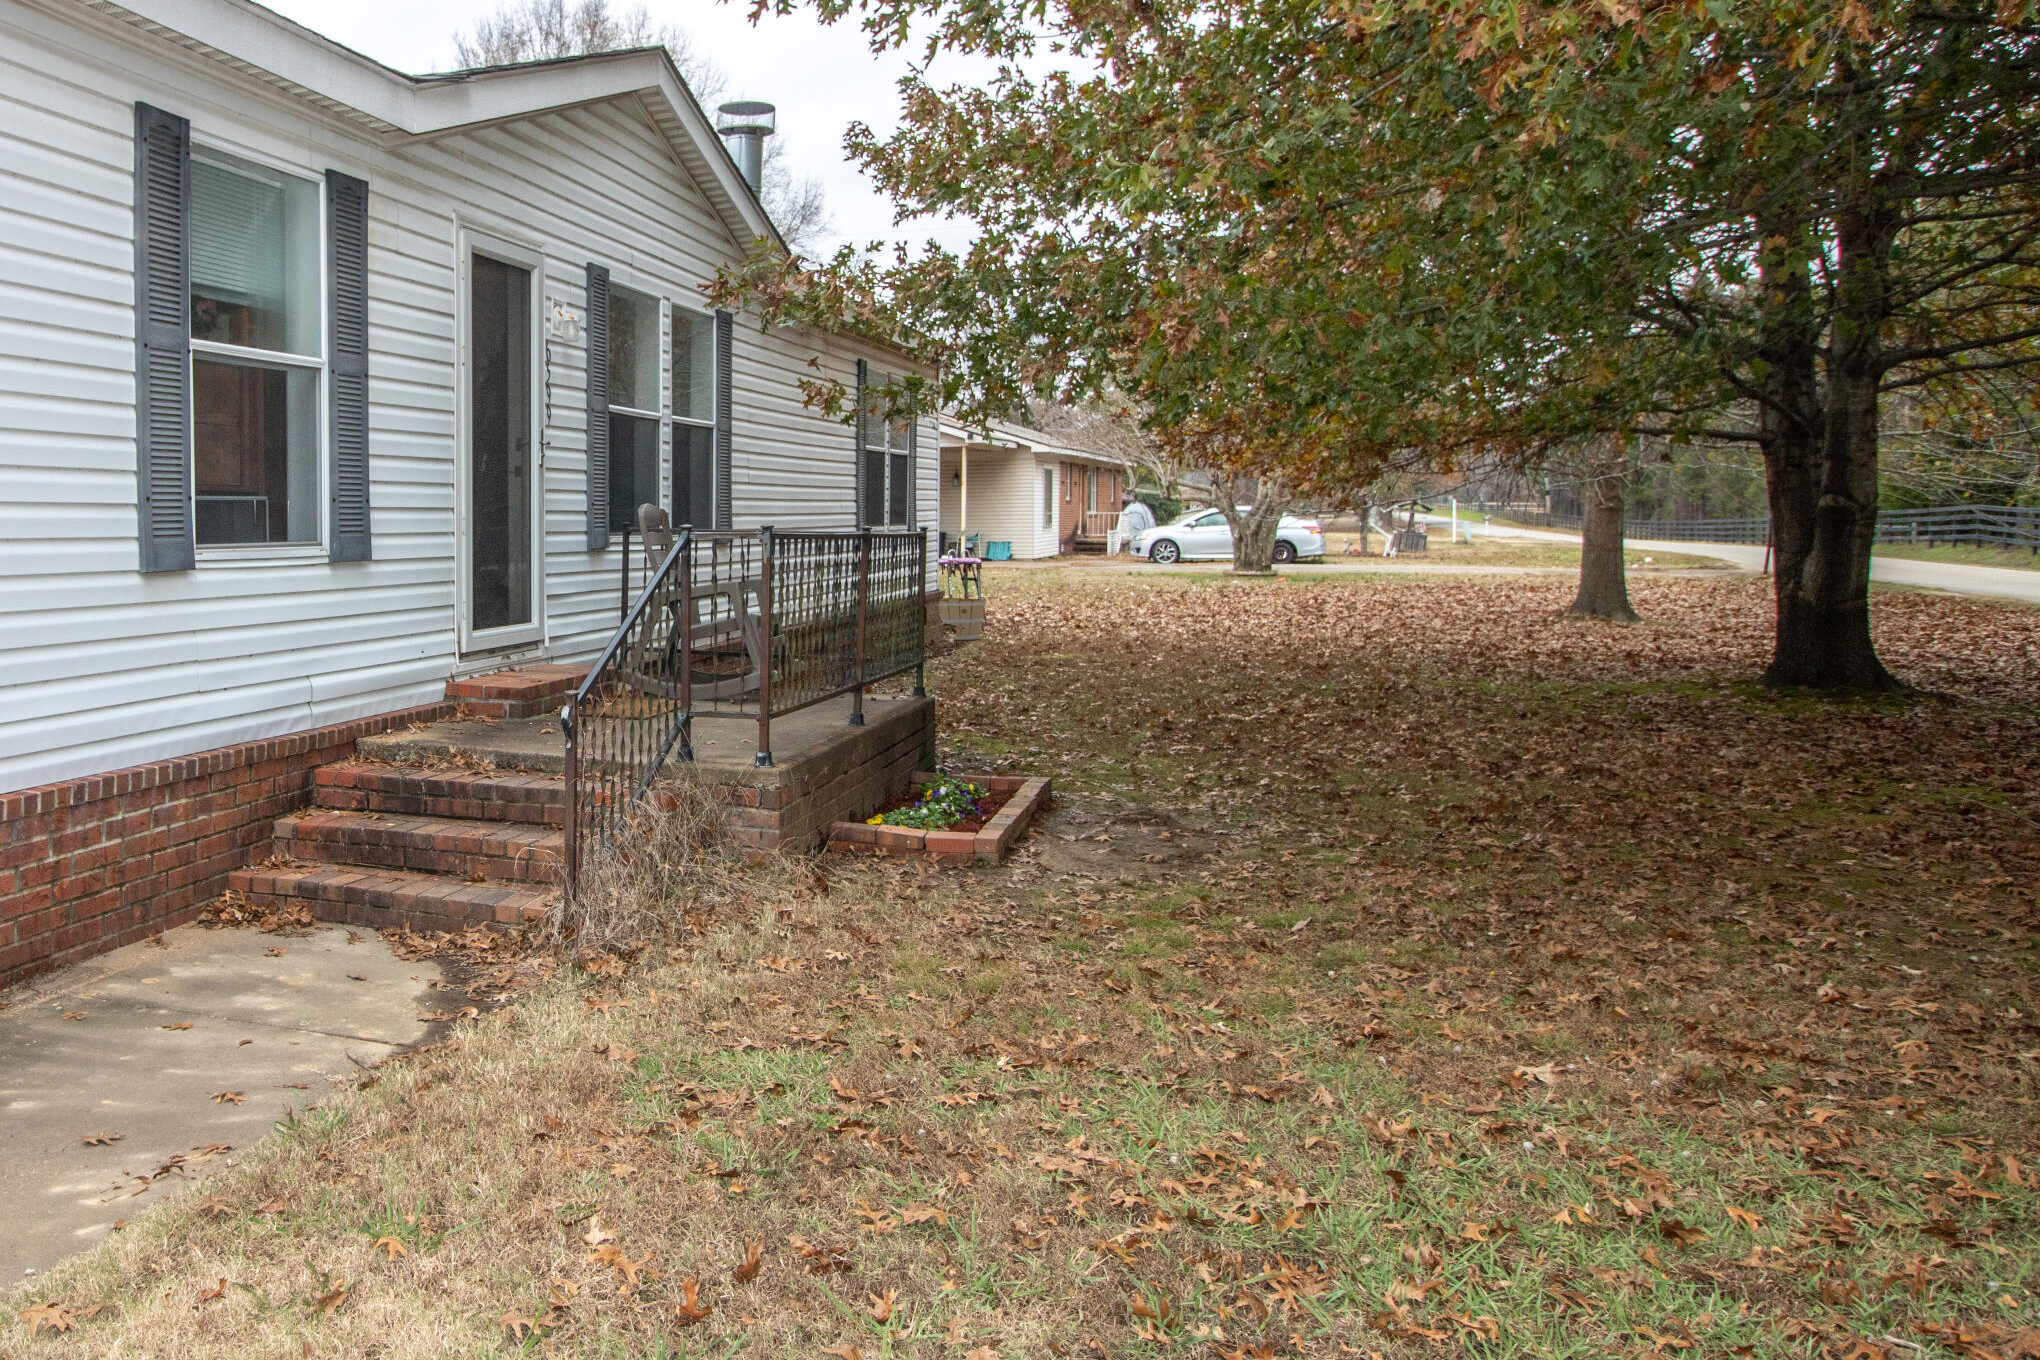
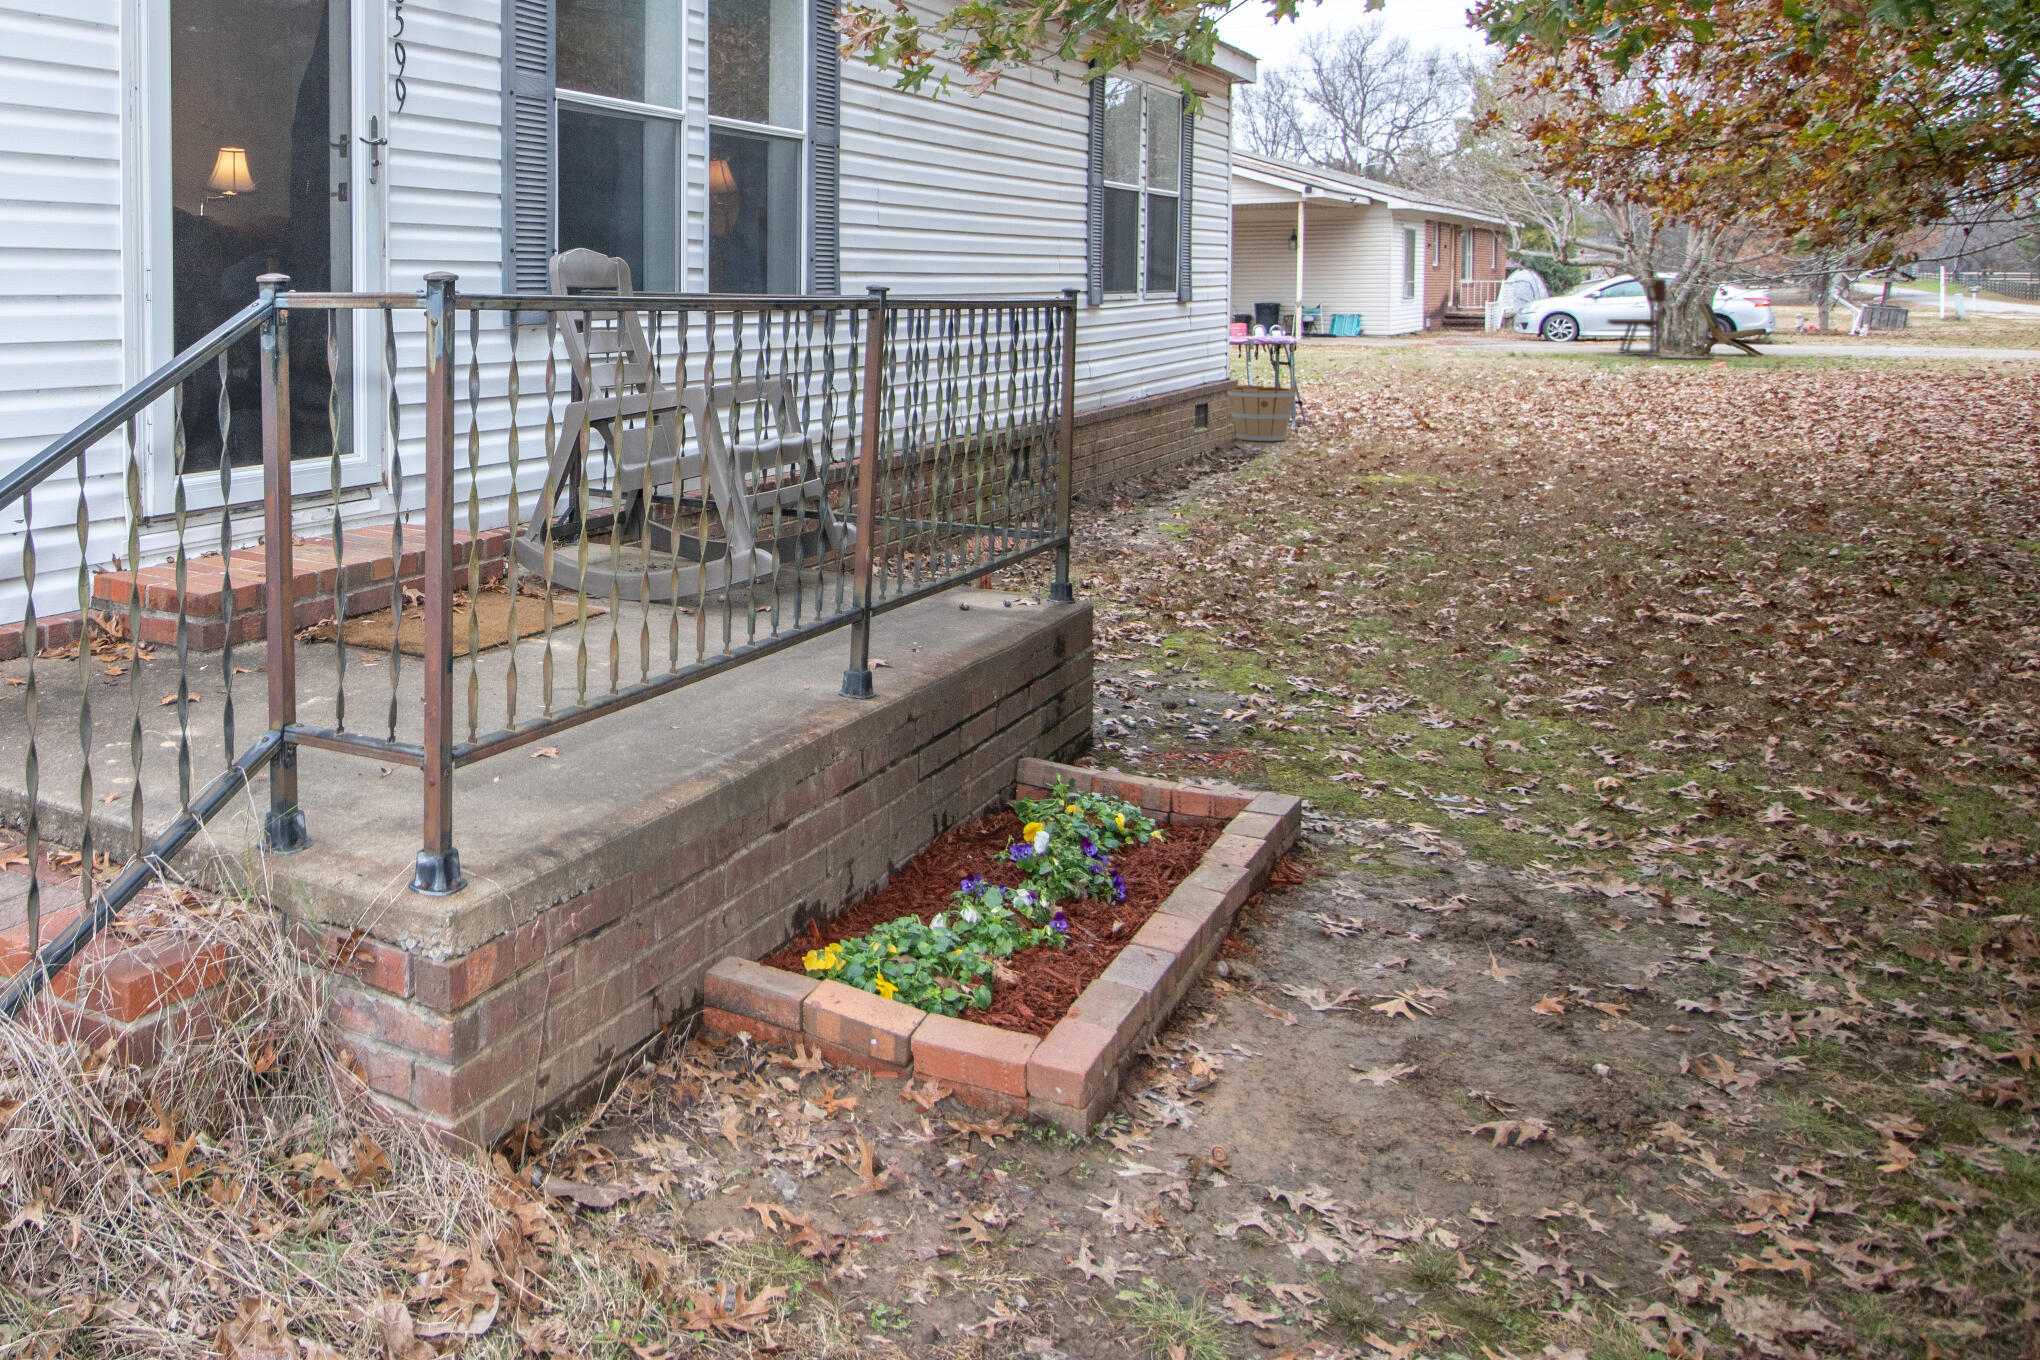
bench: none [1202,510,1244,573] -> present [1608,279,1666,355]
lounge chair: none [1267,529,1316,572] -> present [1698,303,1766,356]

